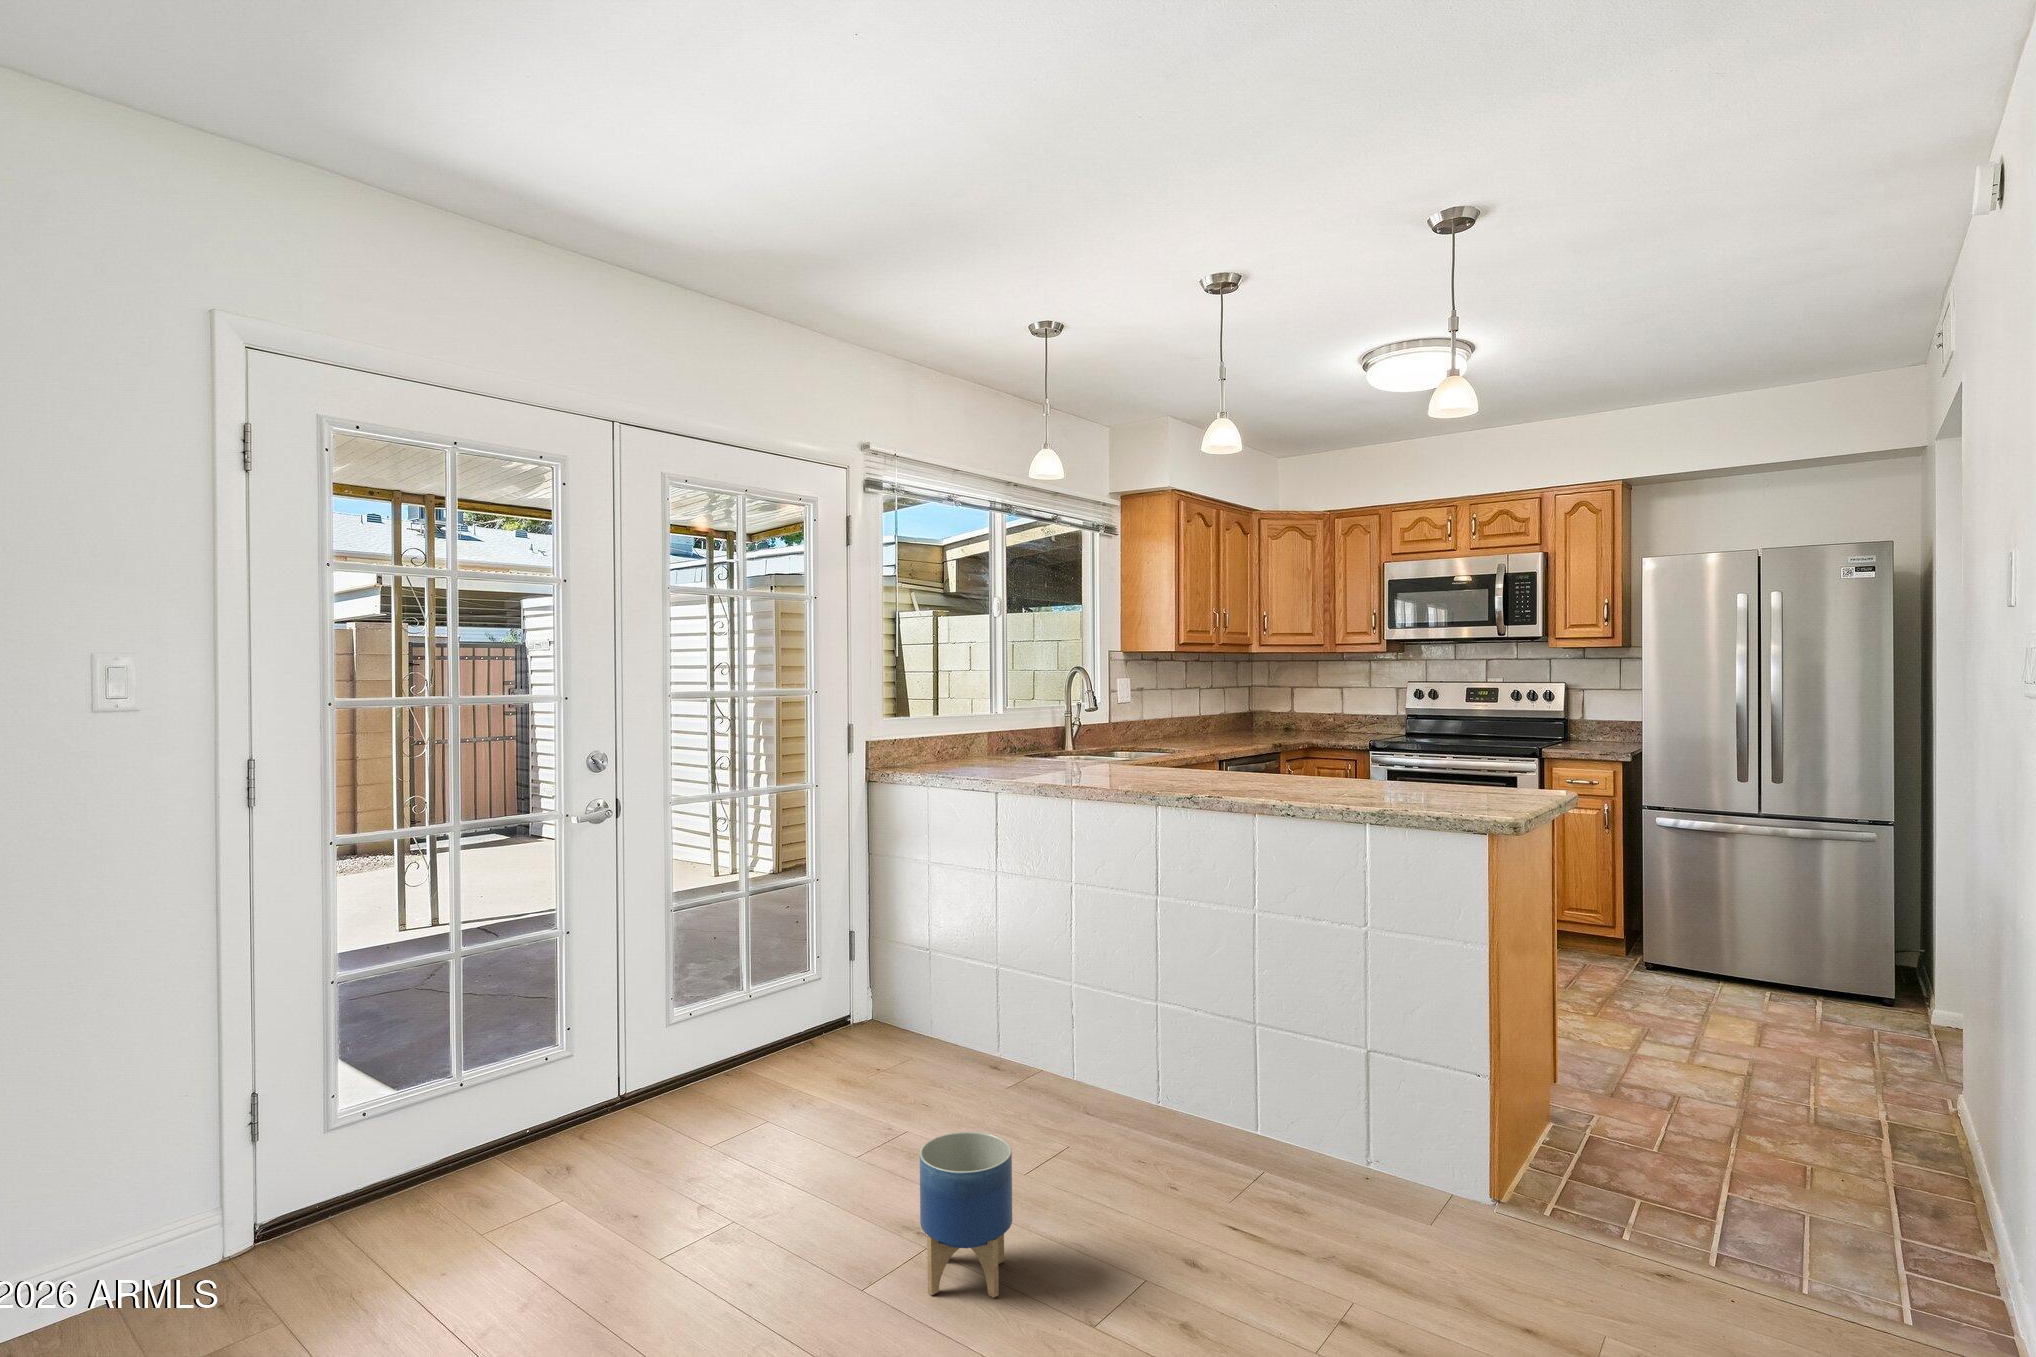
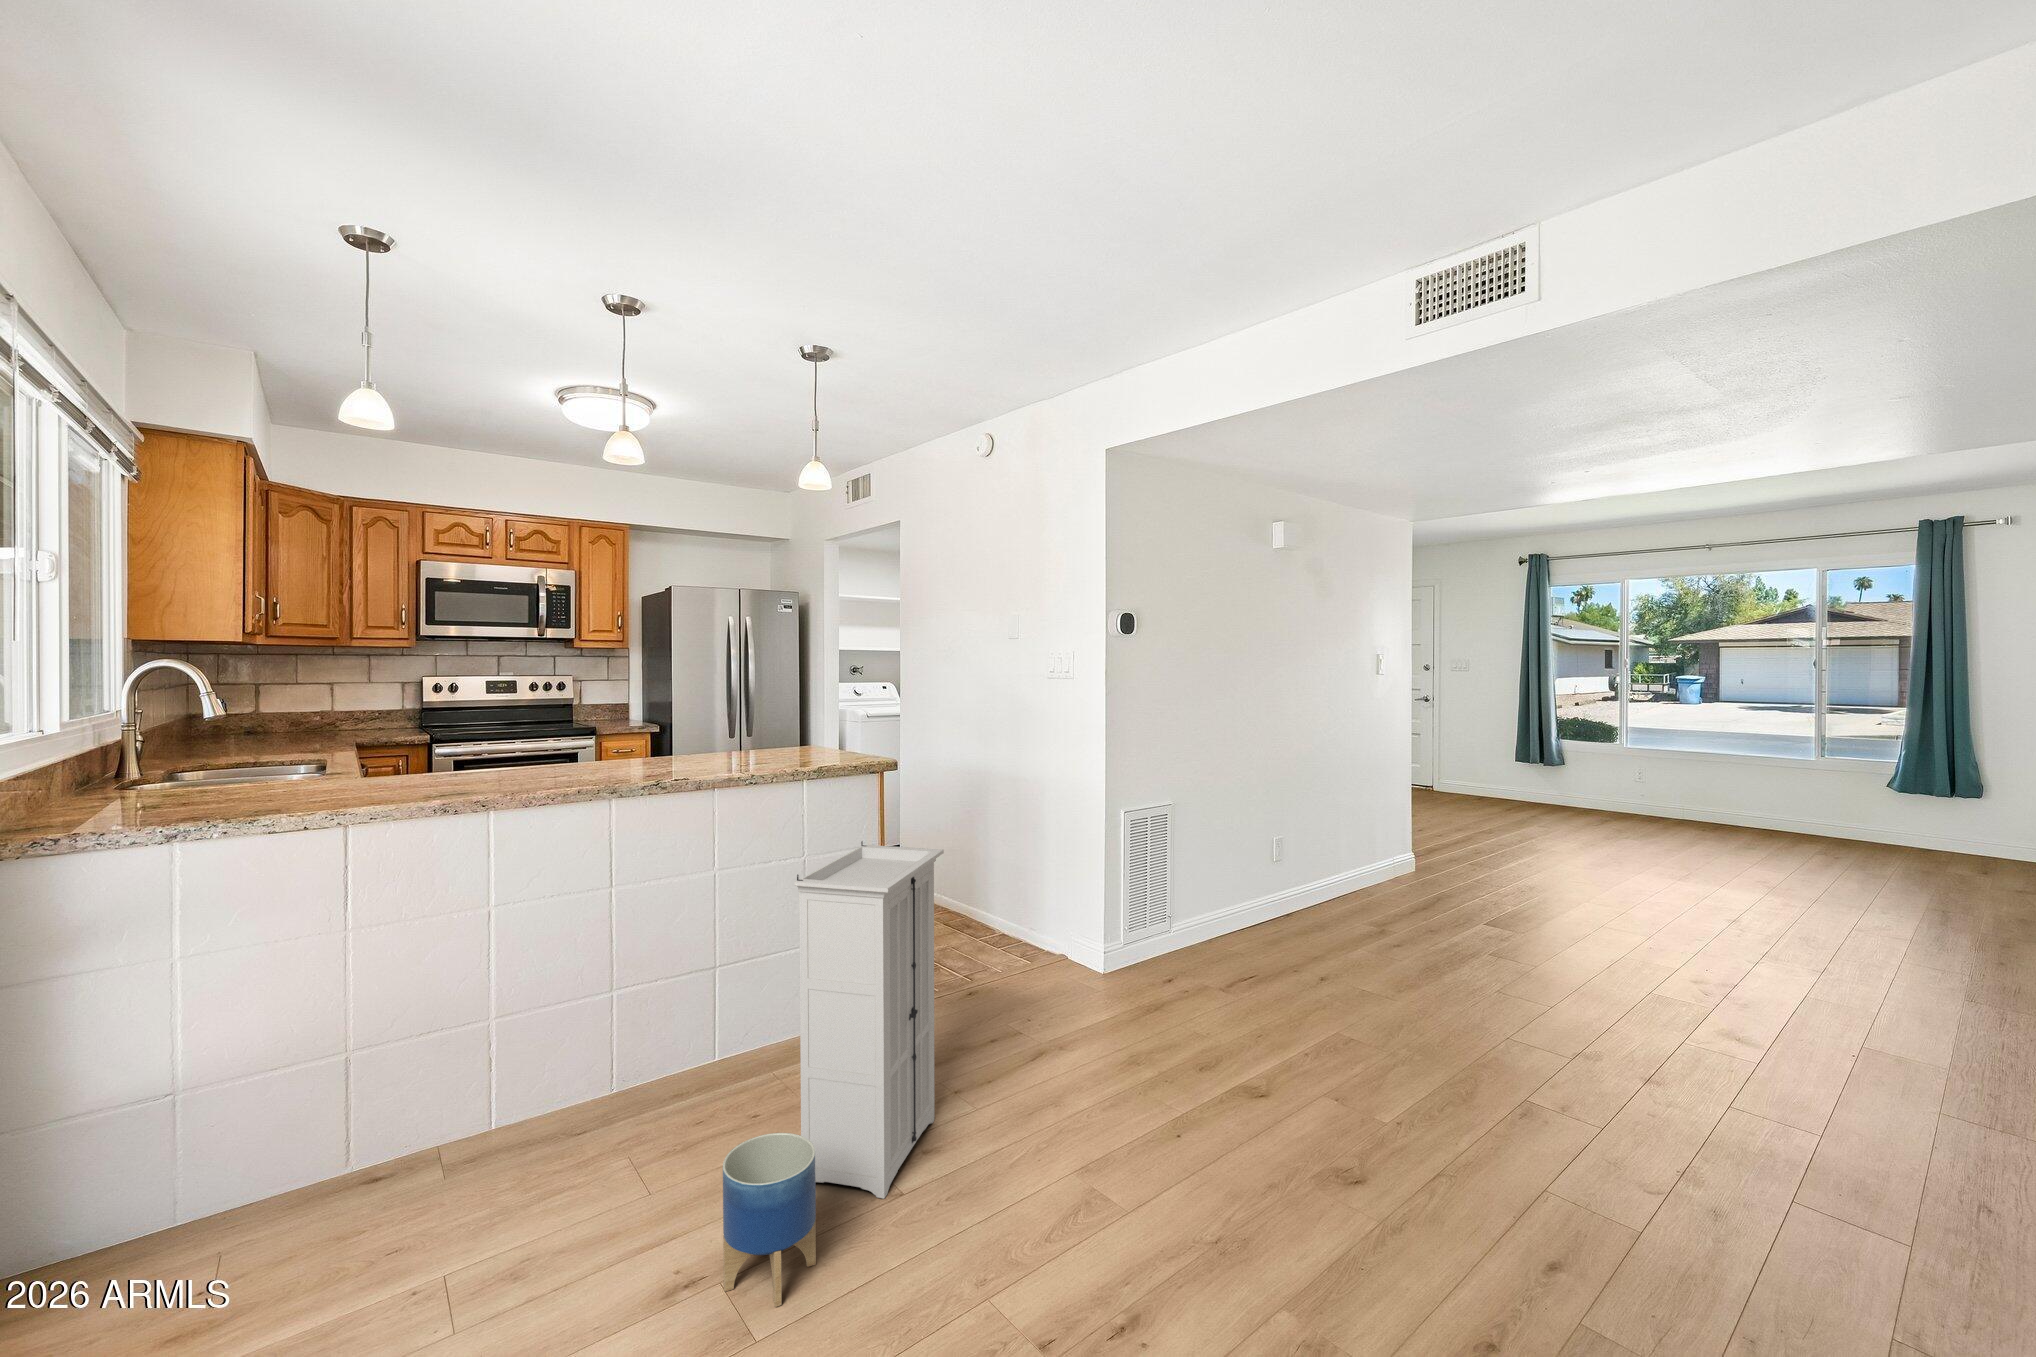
storage cabinet: none [1097,883,1322,1313] -> present [795,841,944,1199]

